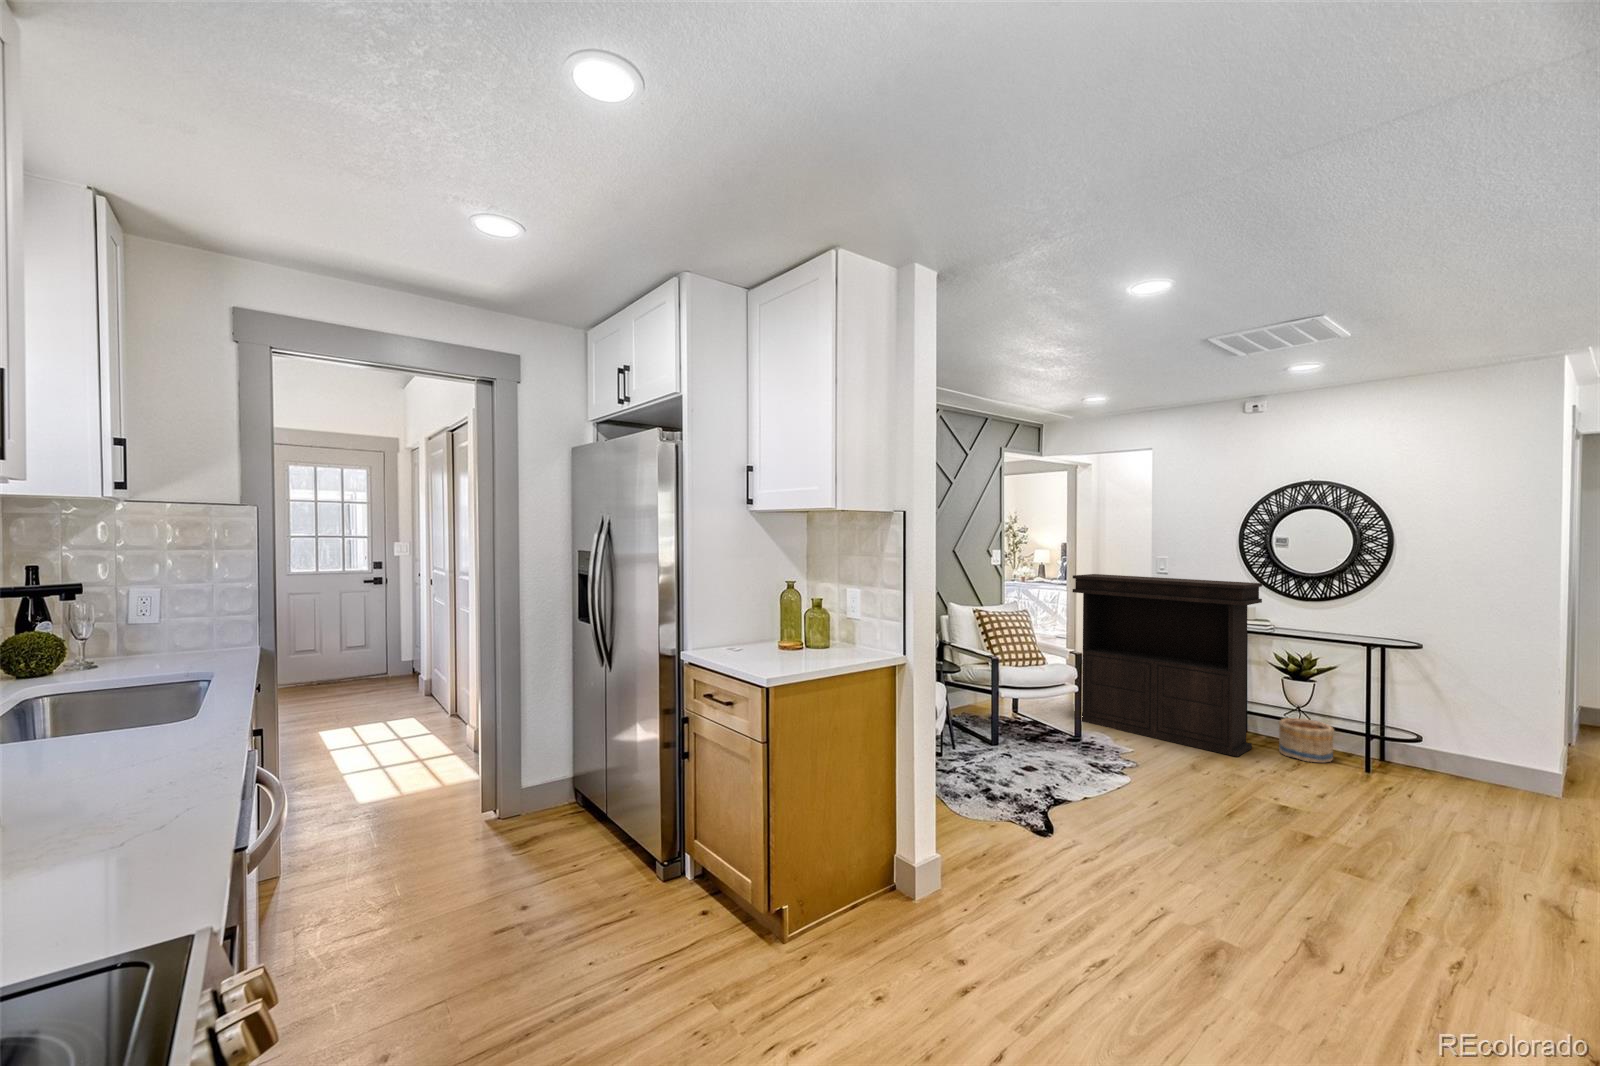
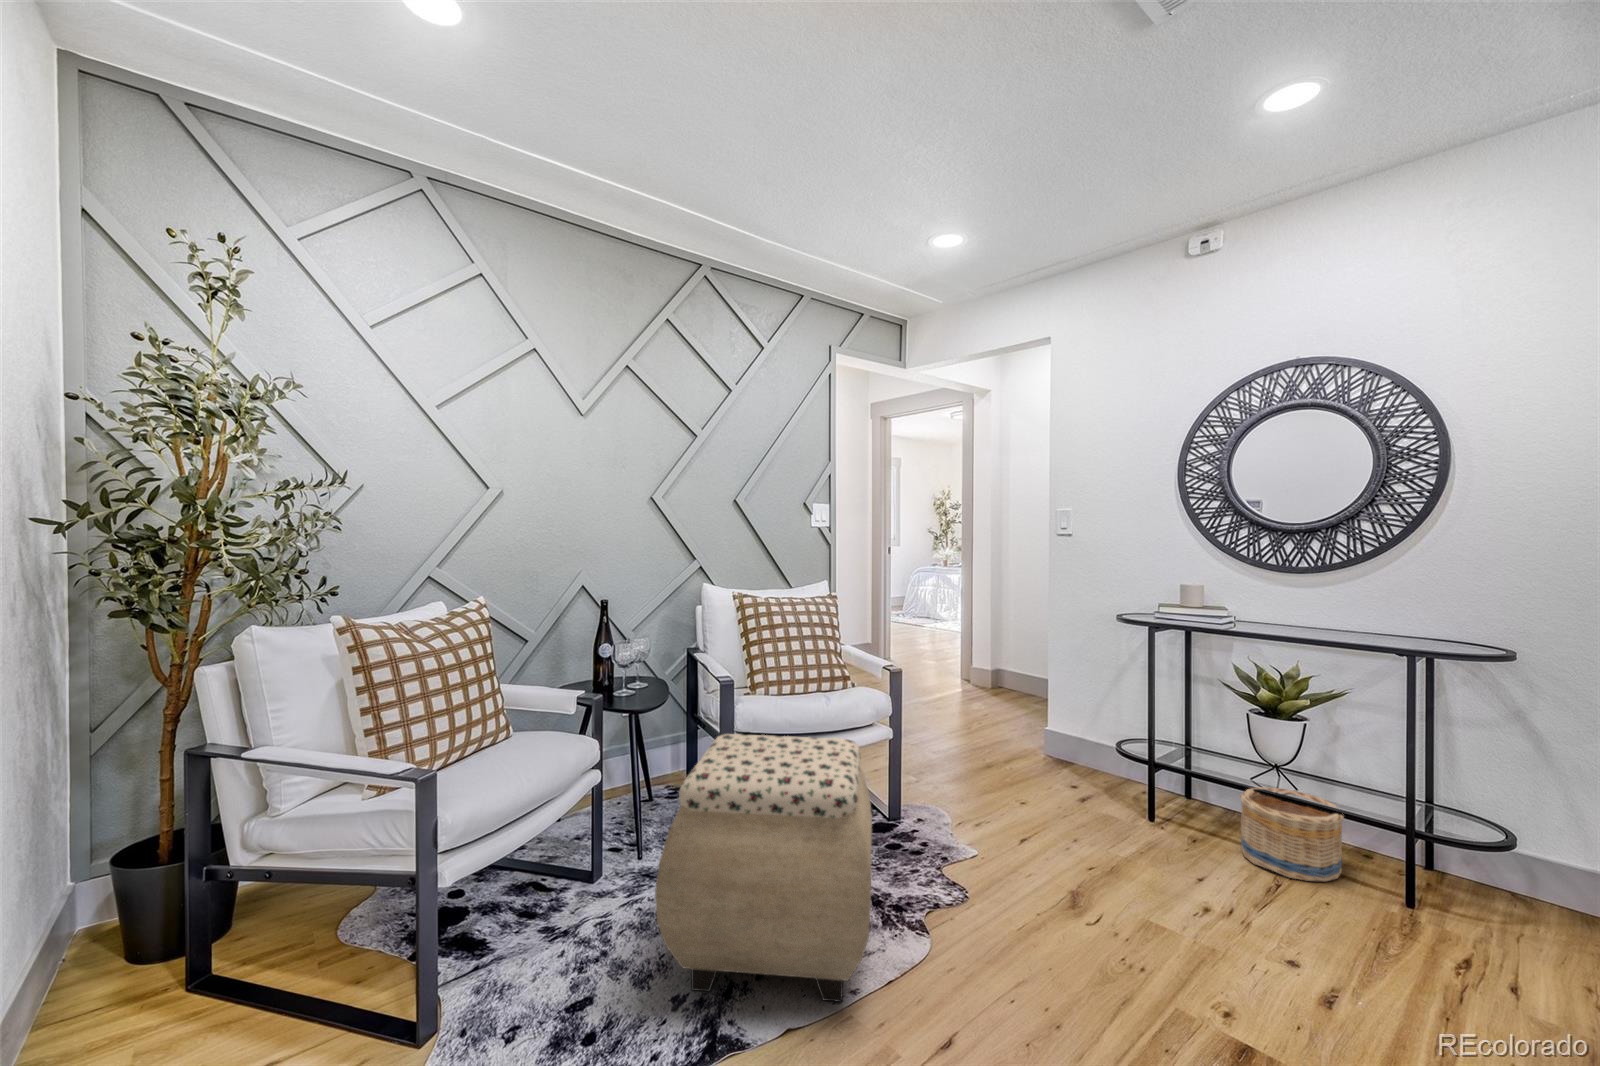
console table: present [1073,574,1262,757] -> none [900,536,1209,869]
ottoman: none [1012,681,1124,793] -> present [655,734,872,1002]

